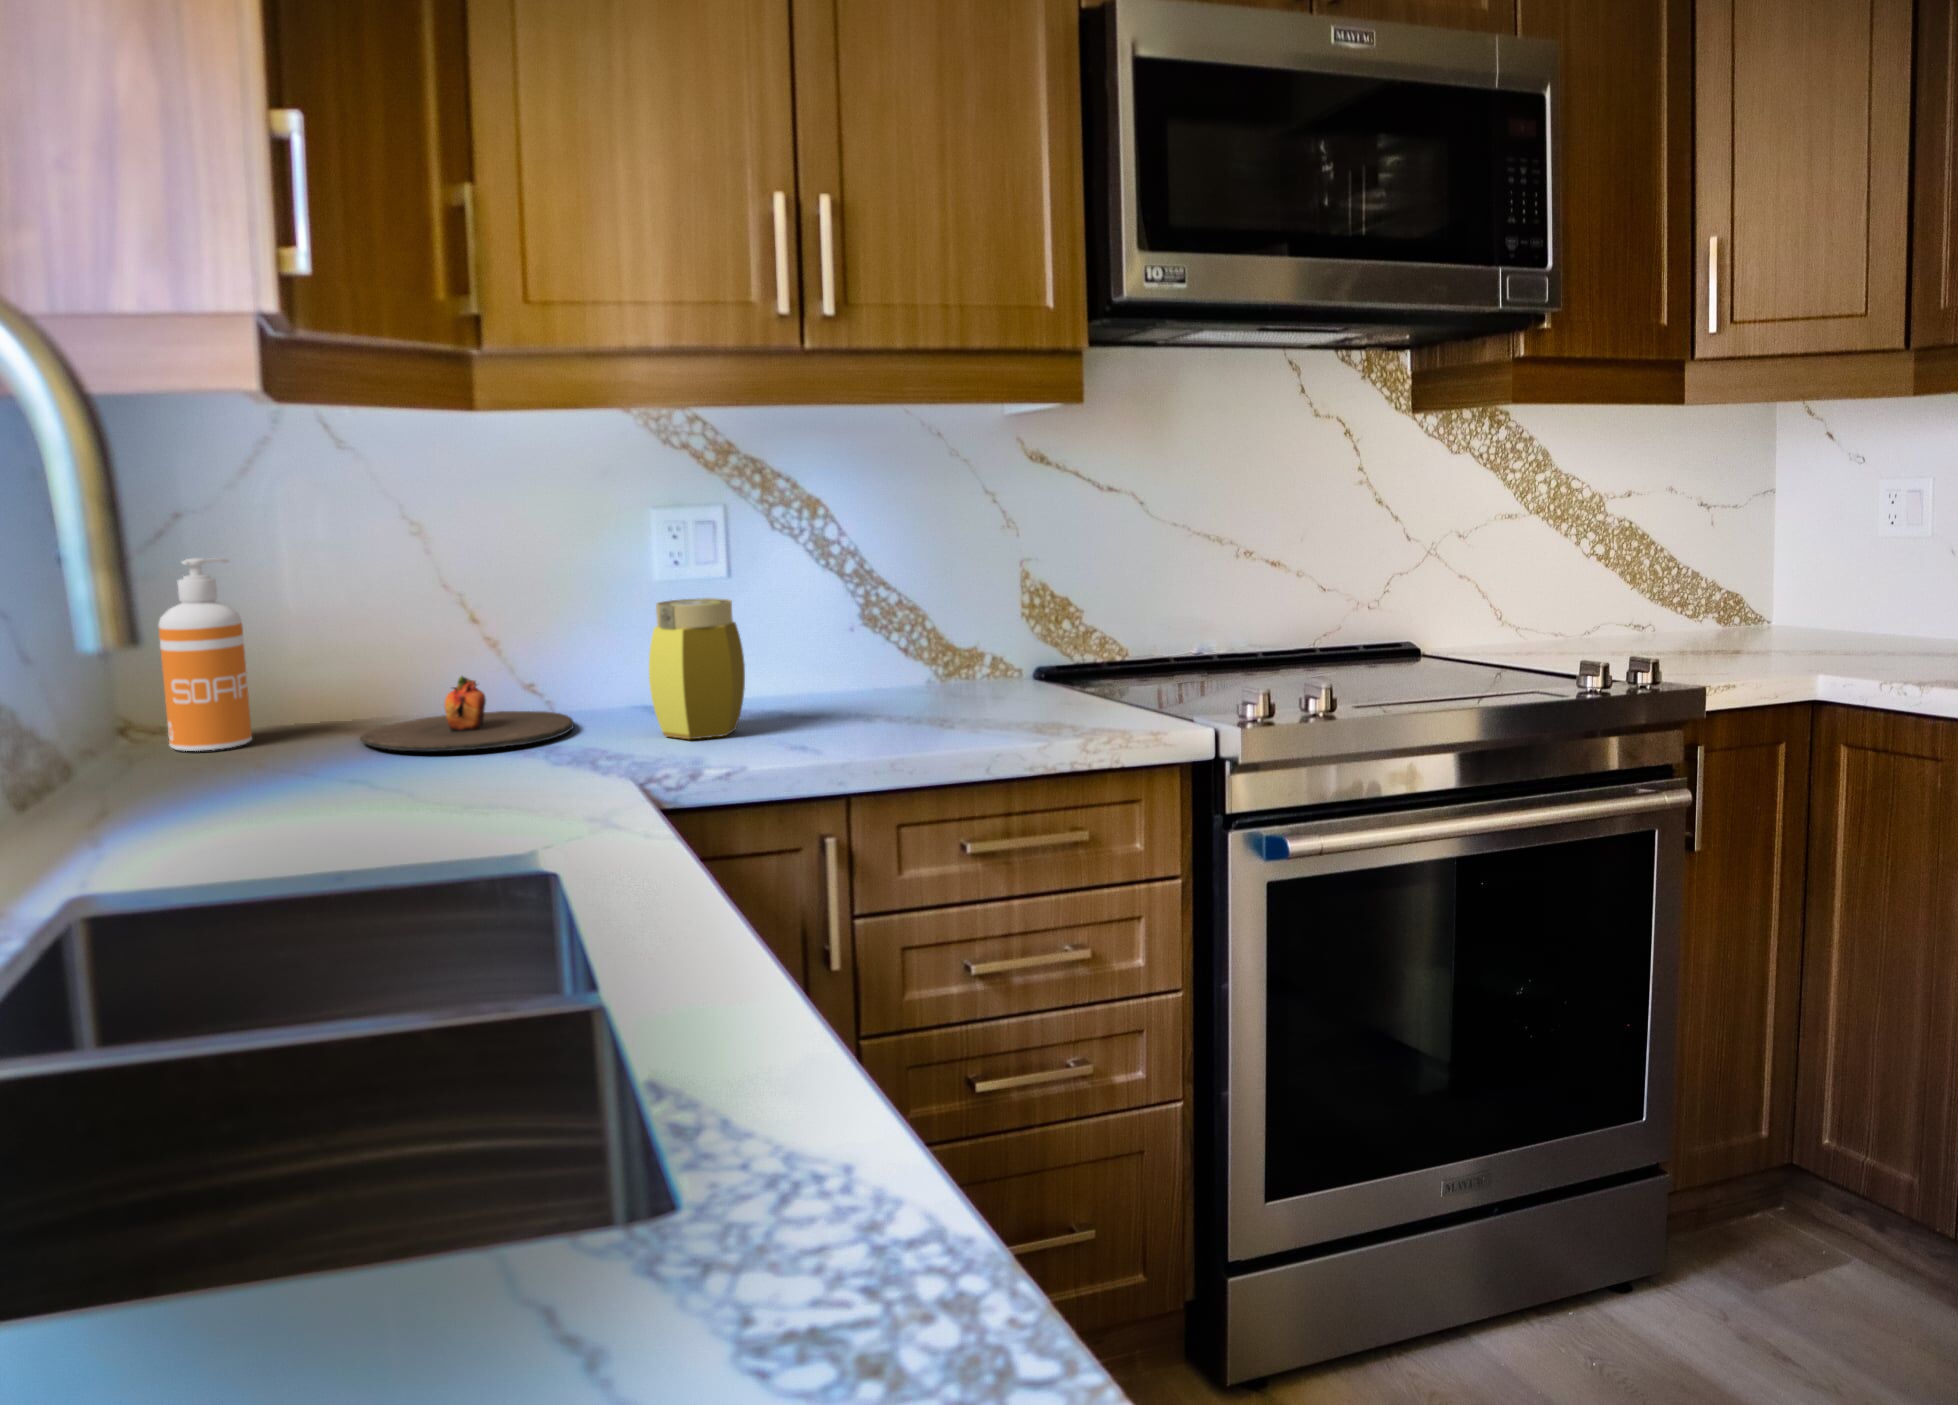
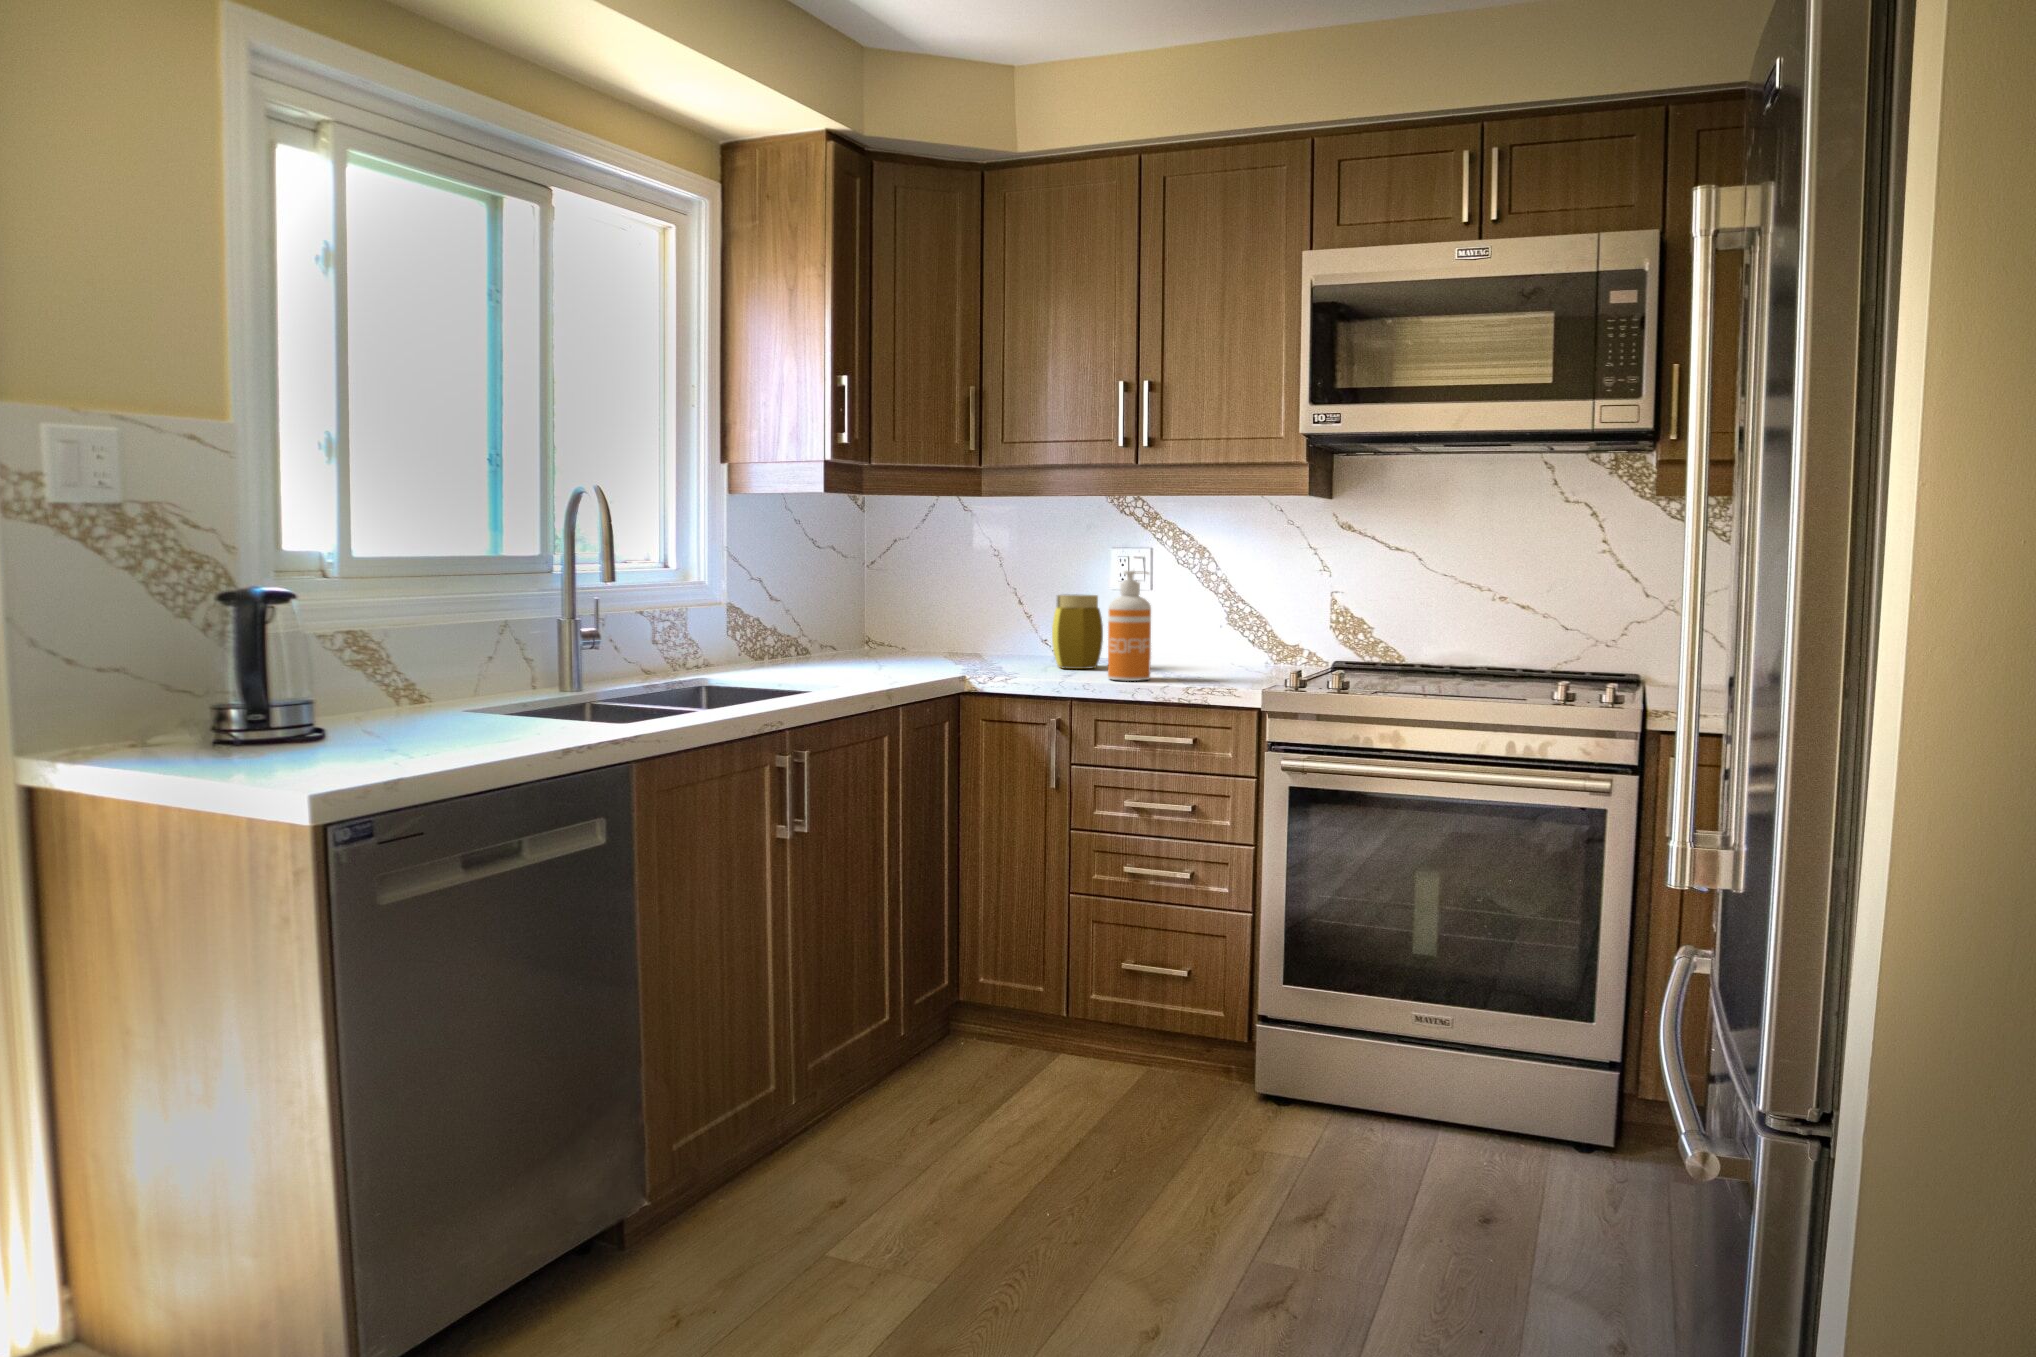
soap dispenser: present [159,558,252,751] -> present [1108,571,1151,681]
plate: present [360,676,574,751] -> none [934,628,1040,662]

